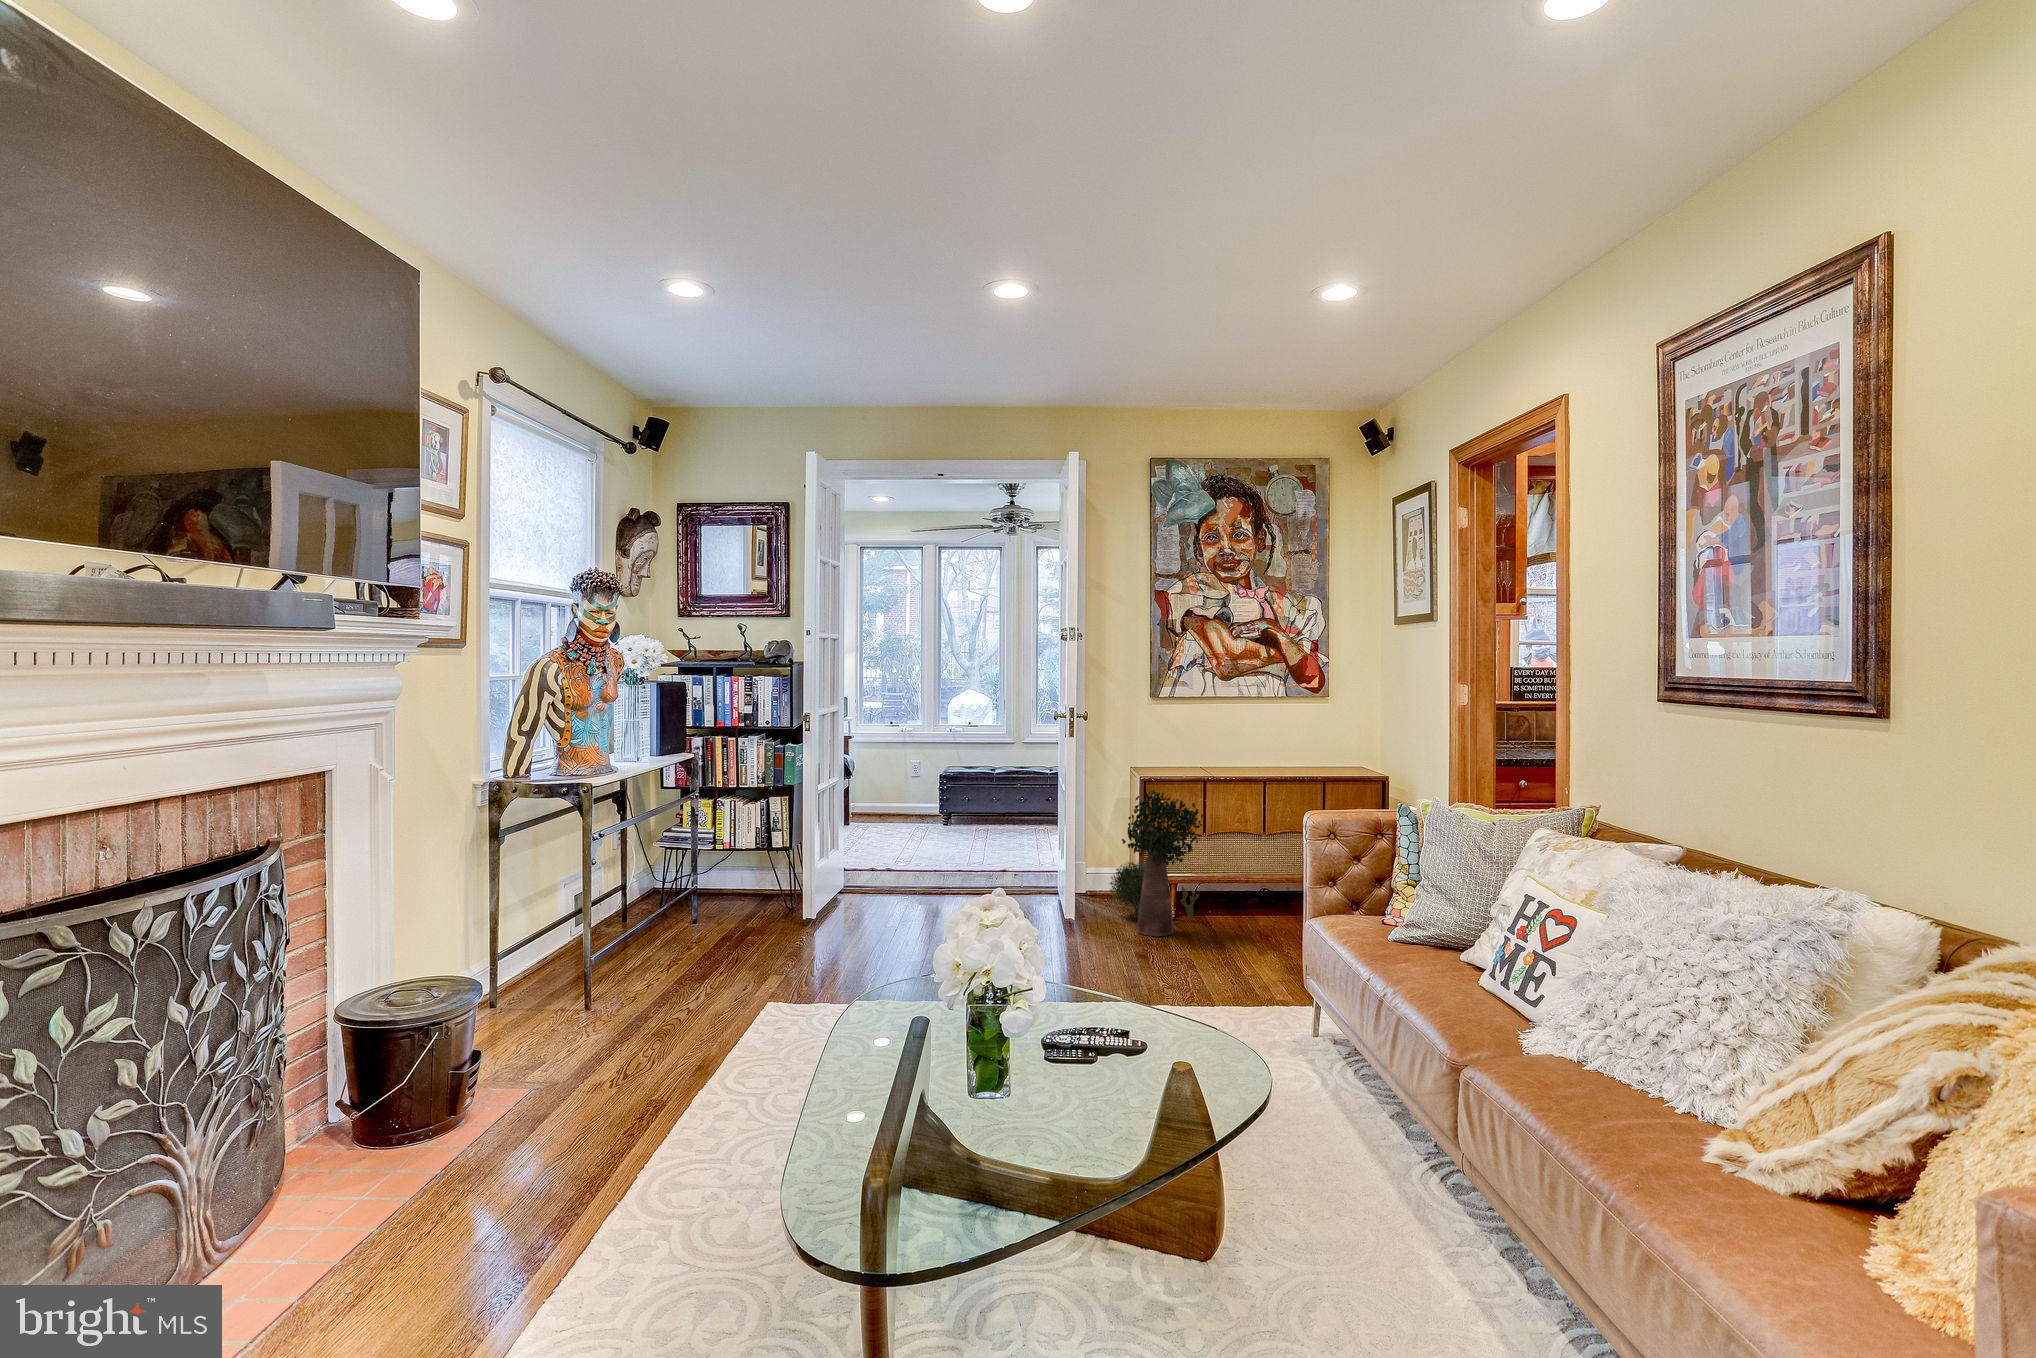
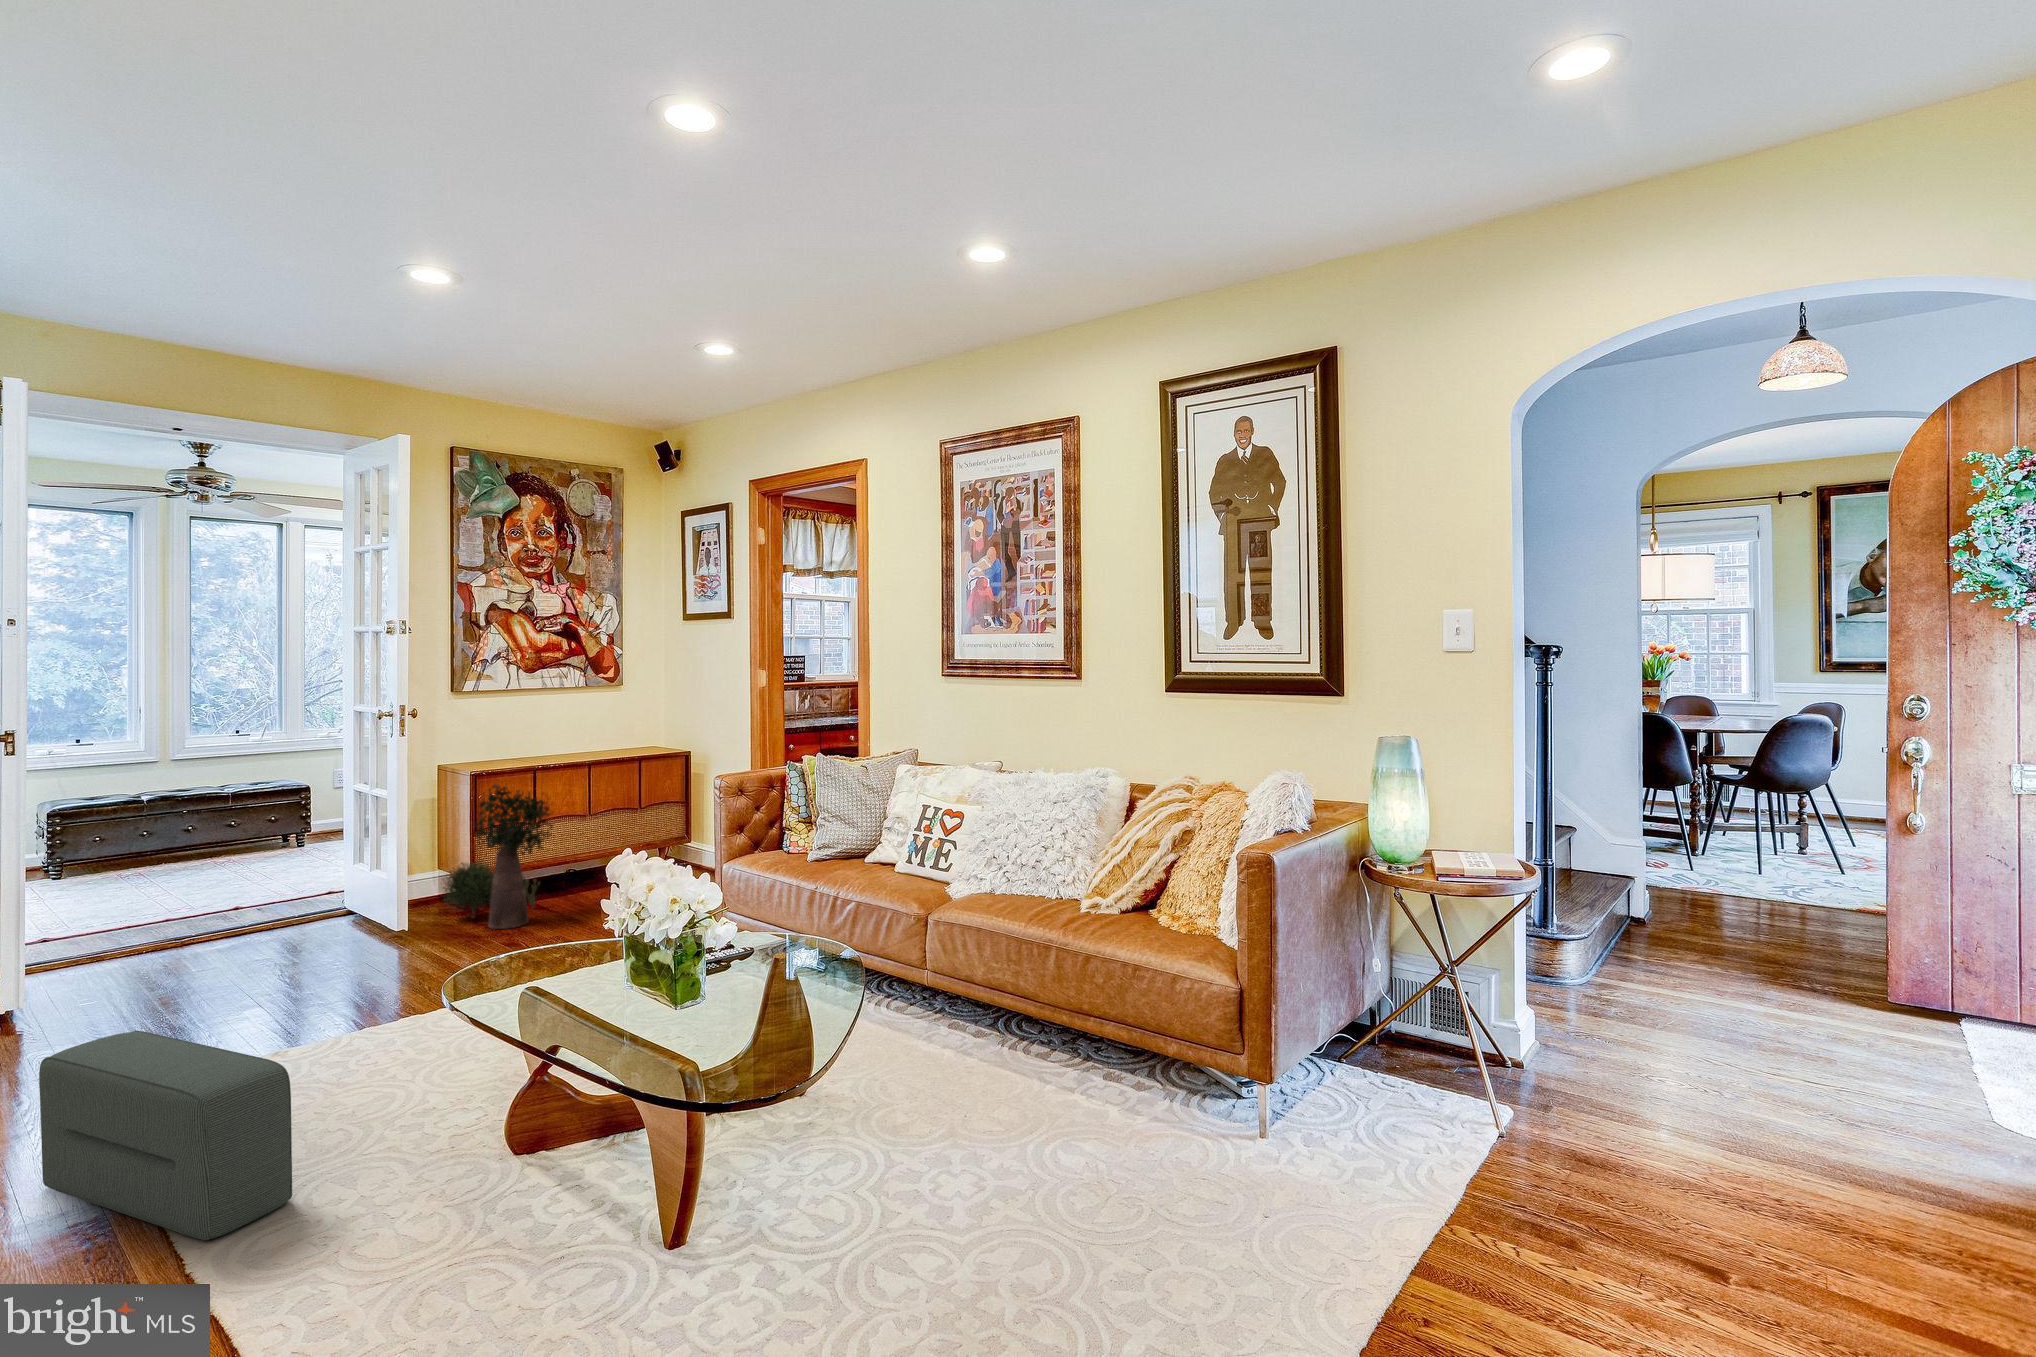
pouf: none [672,958,749,1153] -> present [39,1031,292,1240]

